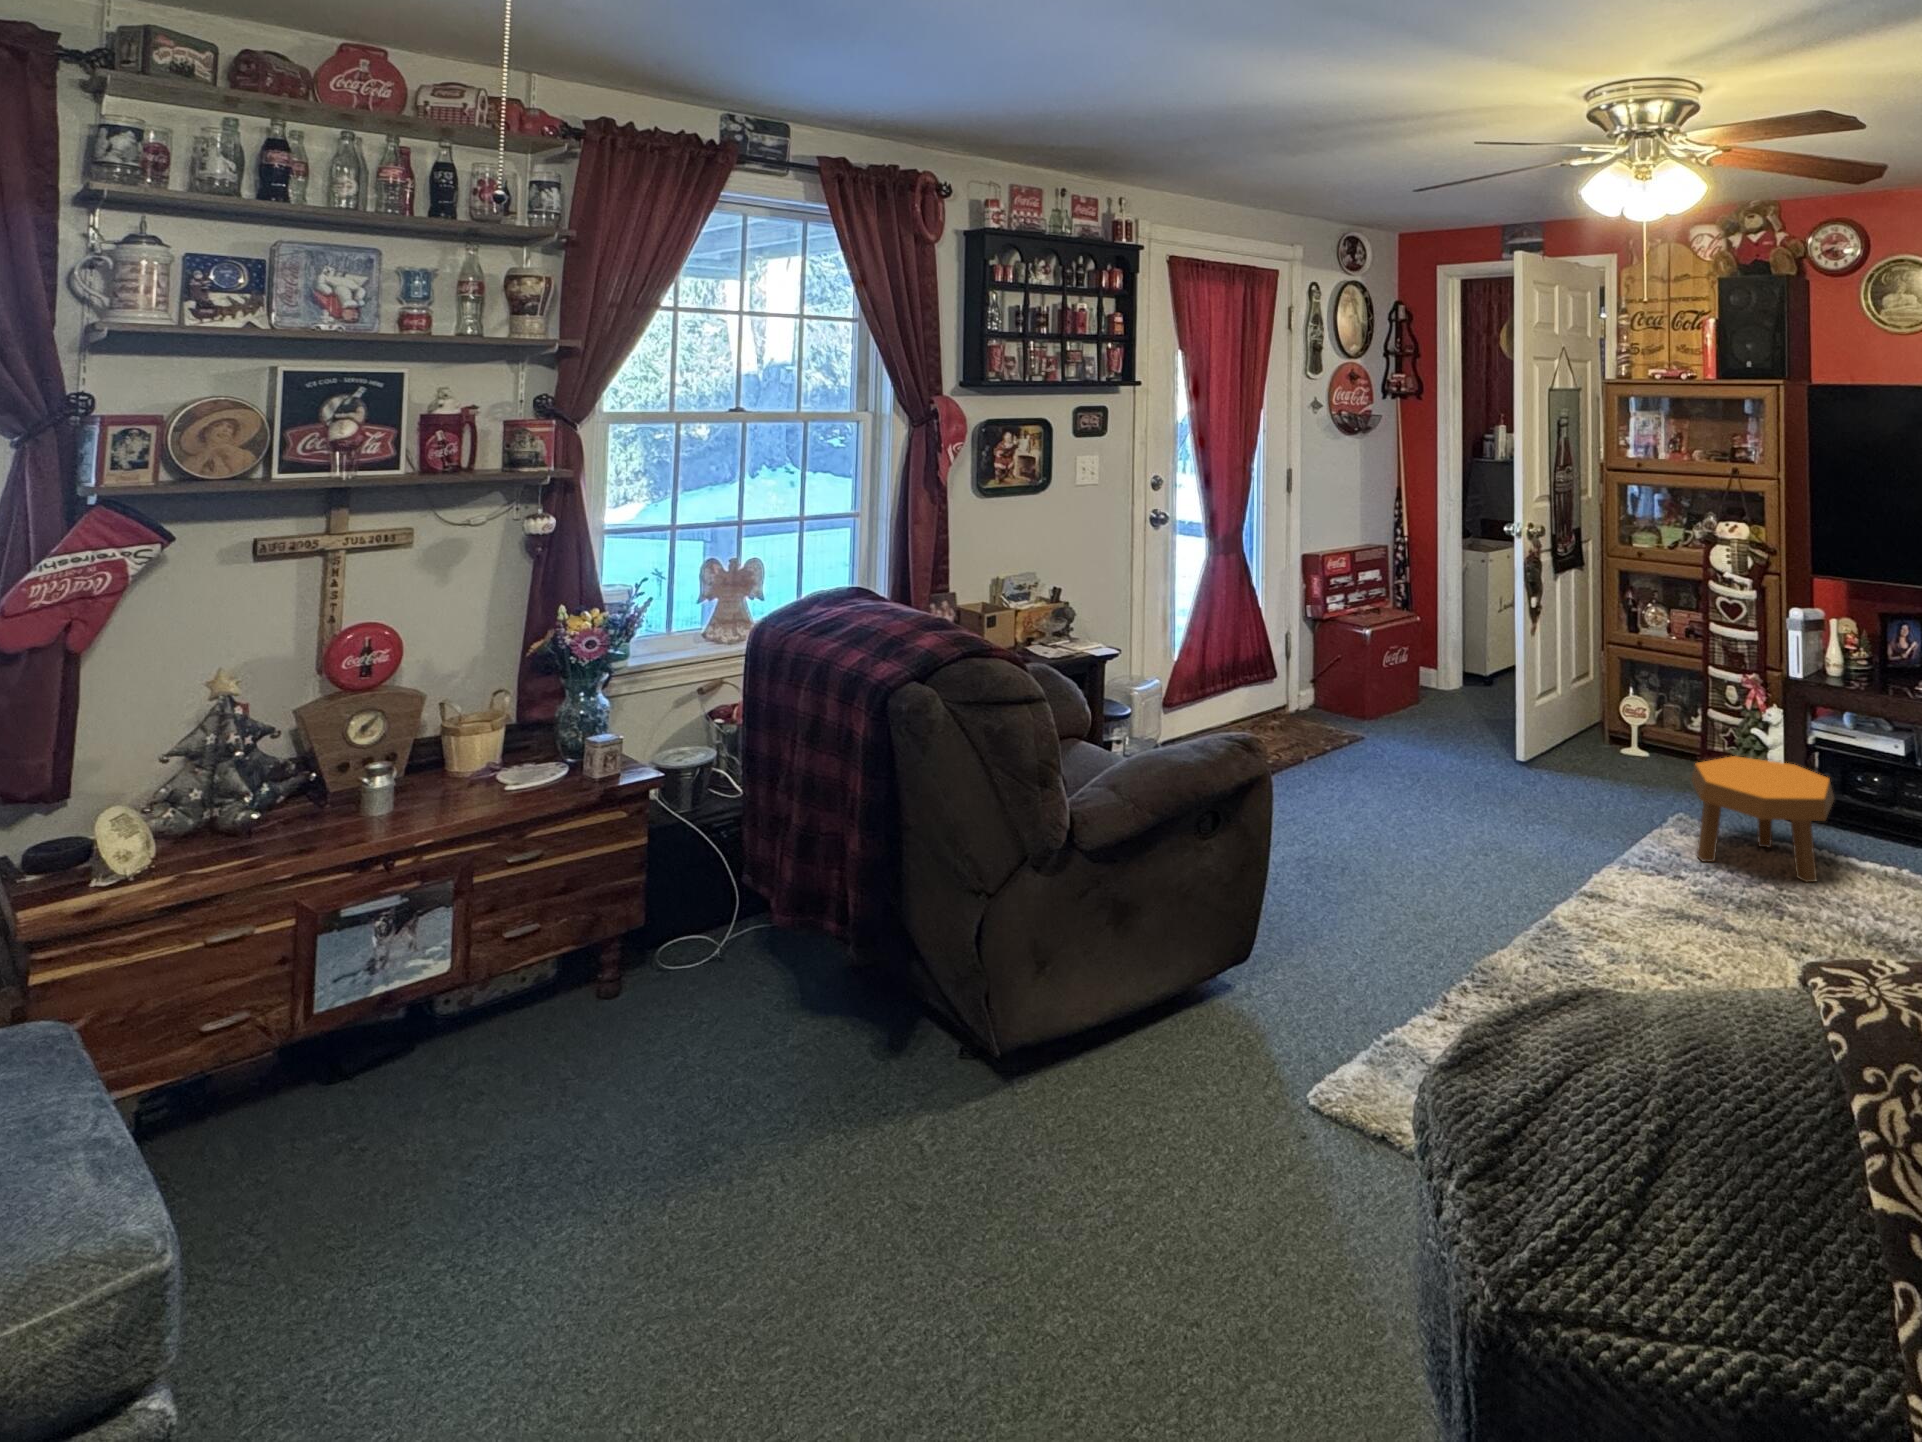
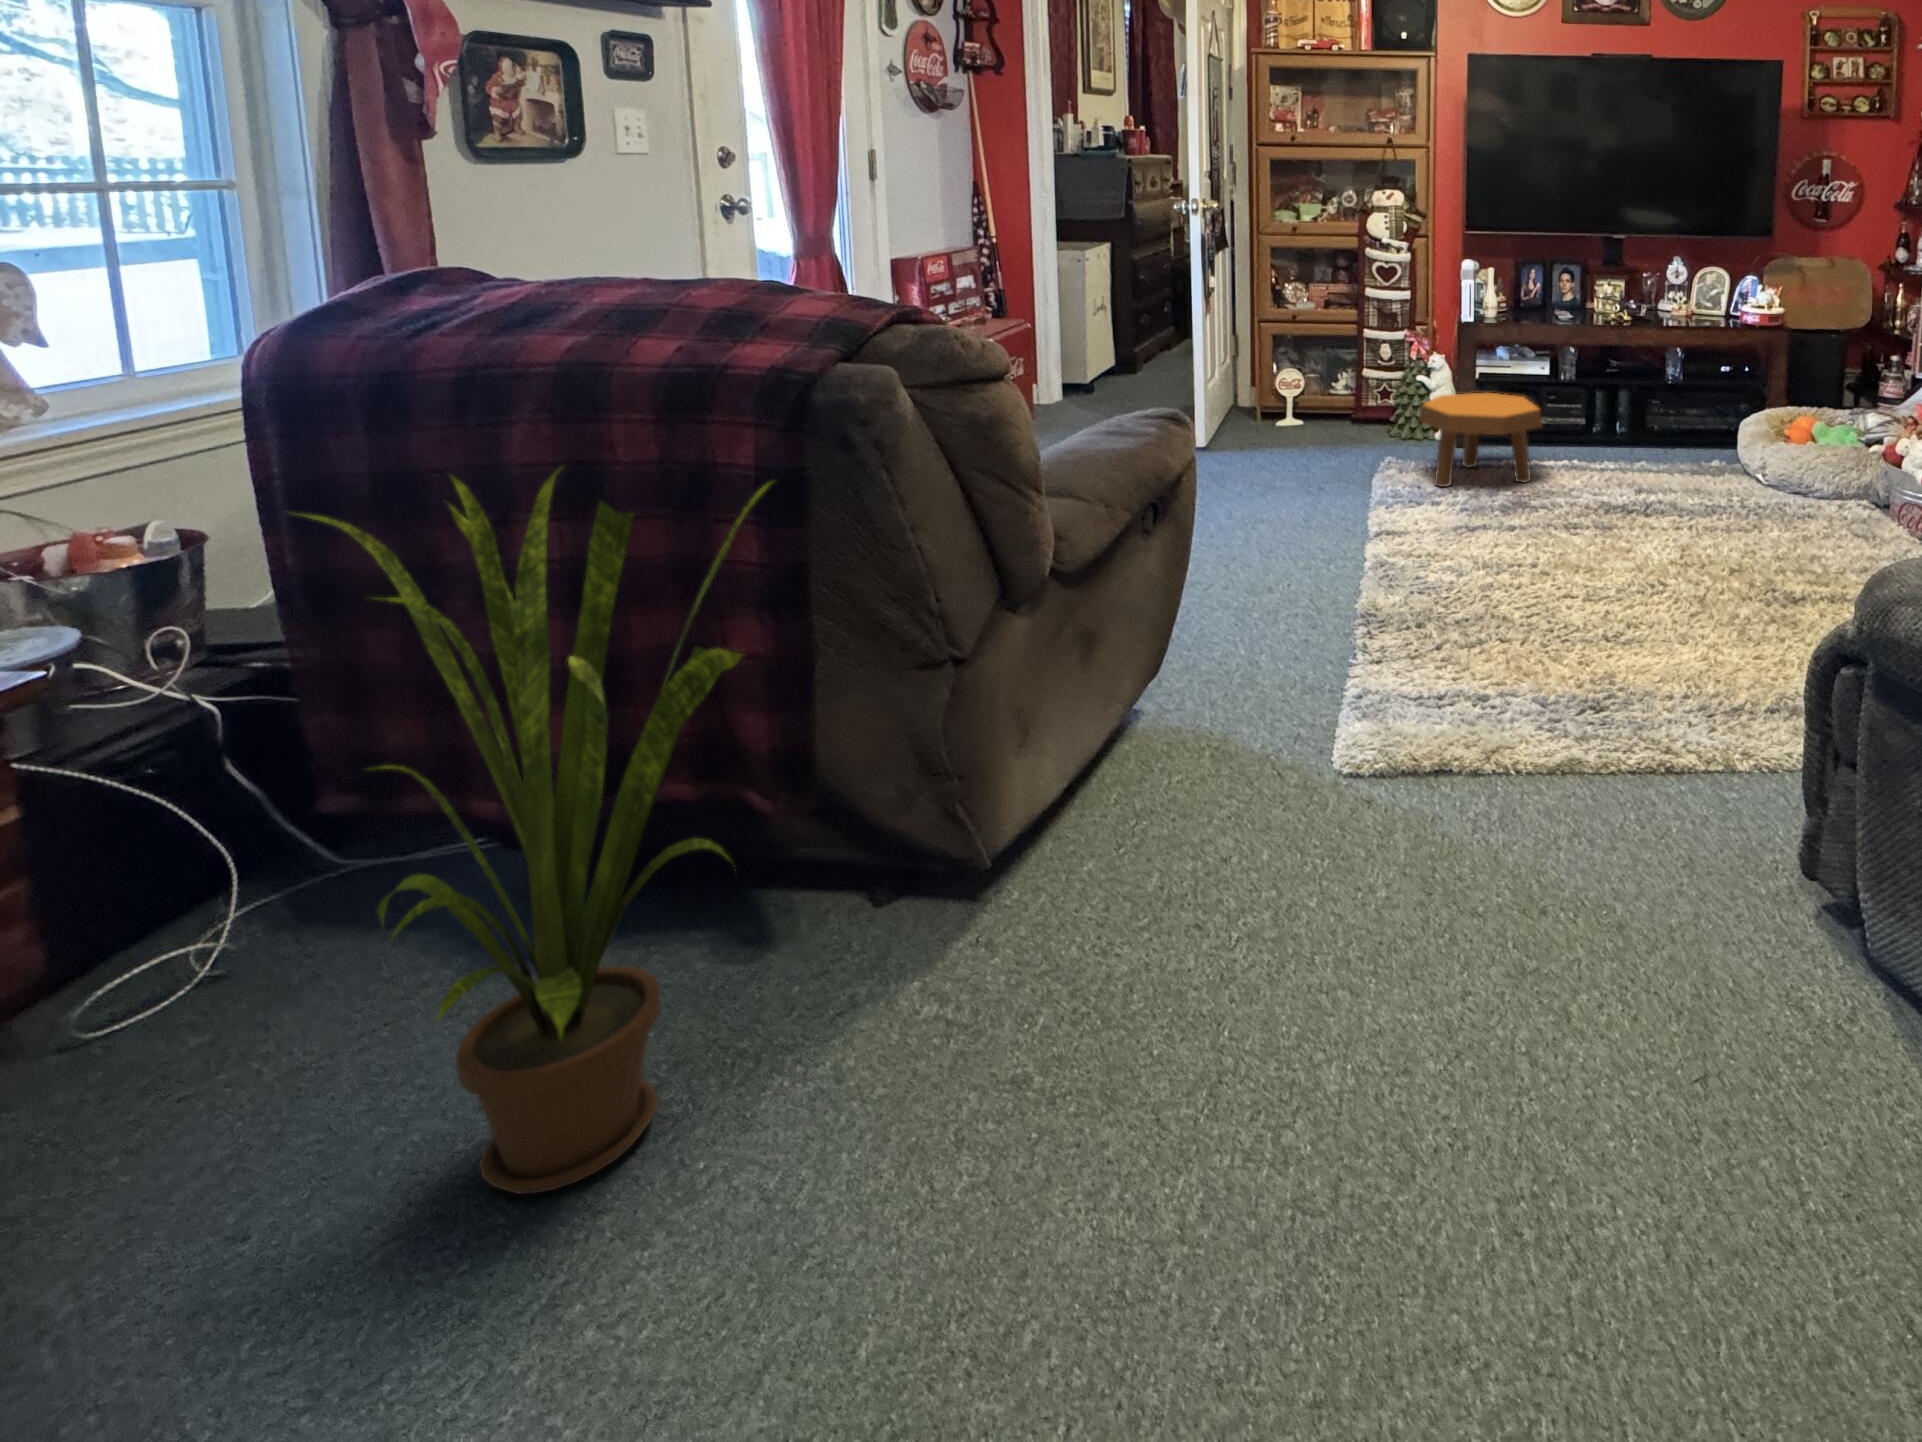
house plant: none [644,667,877,1139] -> present [295,471,773,1194]

